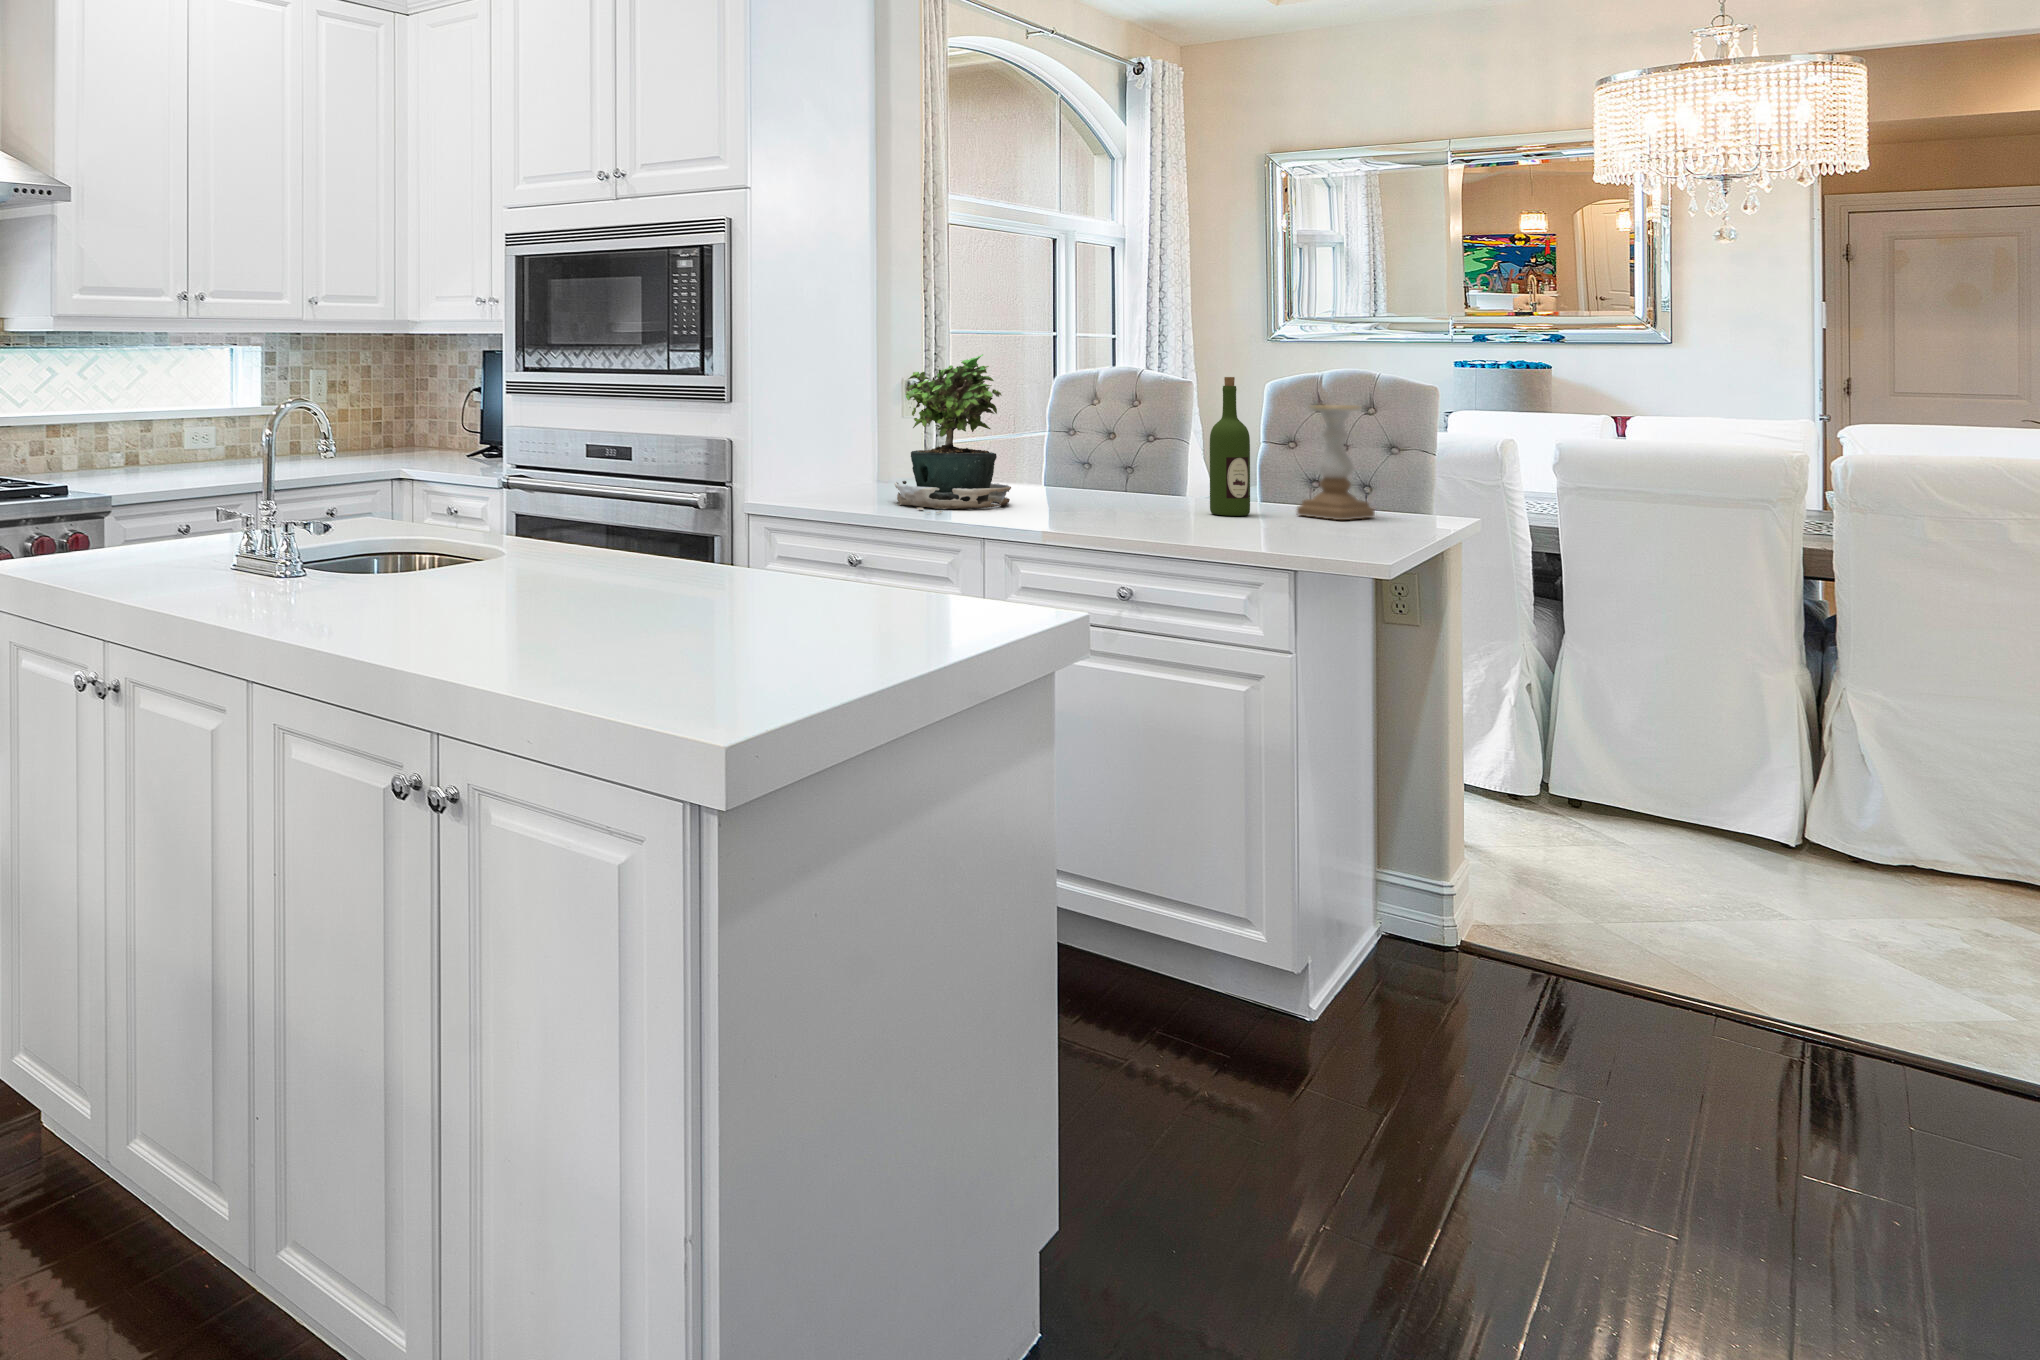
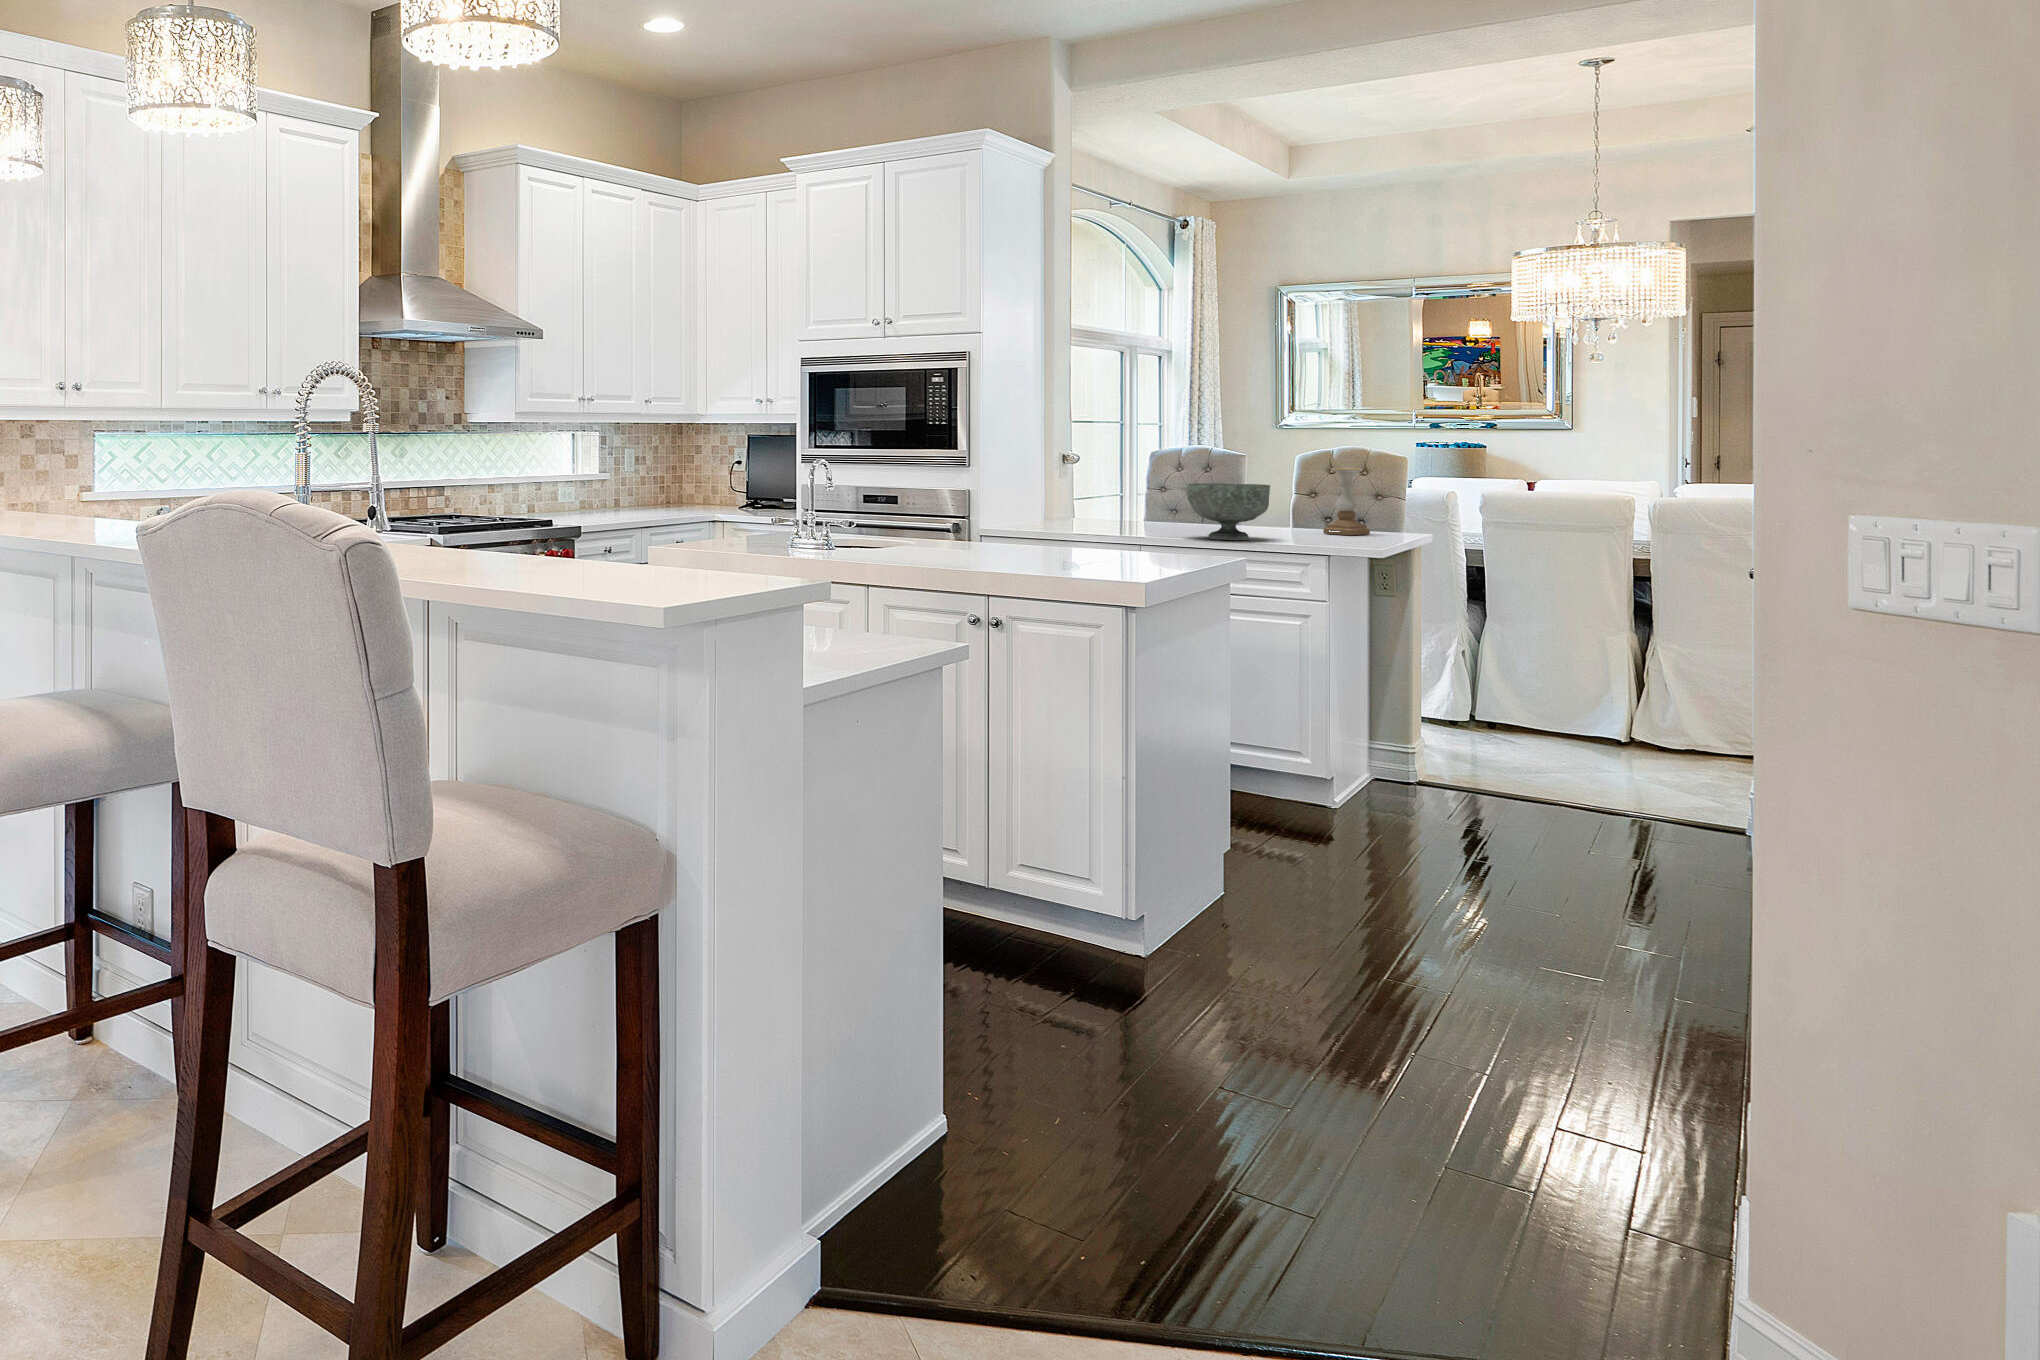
potted plant: present [895,354,1011,513] -> none [1075,438,1149,534]
wine bottle: present [1210,377,1250,516] -> none [1272,451,1296,534]
decorative bowl: none [1058,430,1198,531] -> present [1187,483,1270,540]

